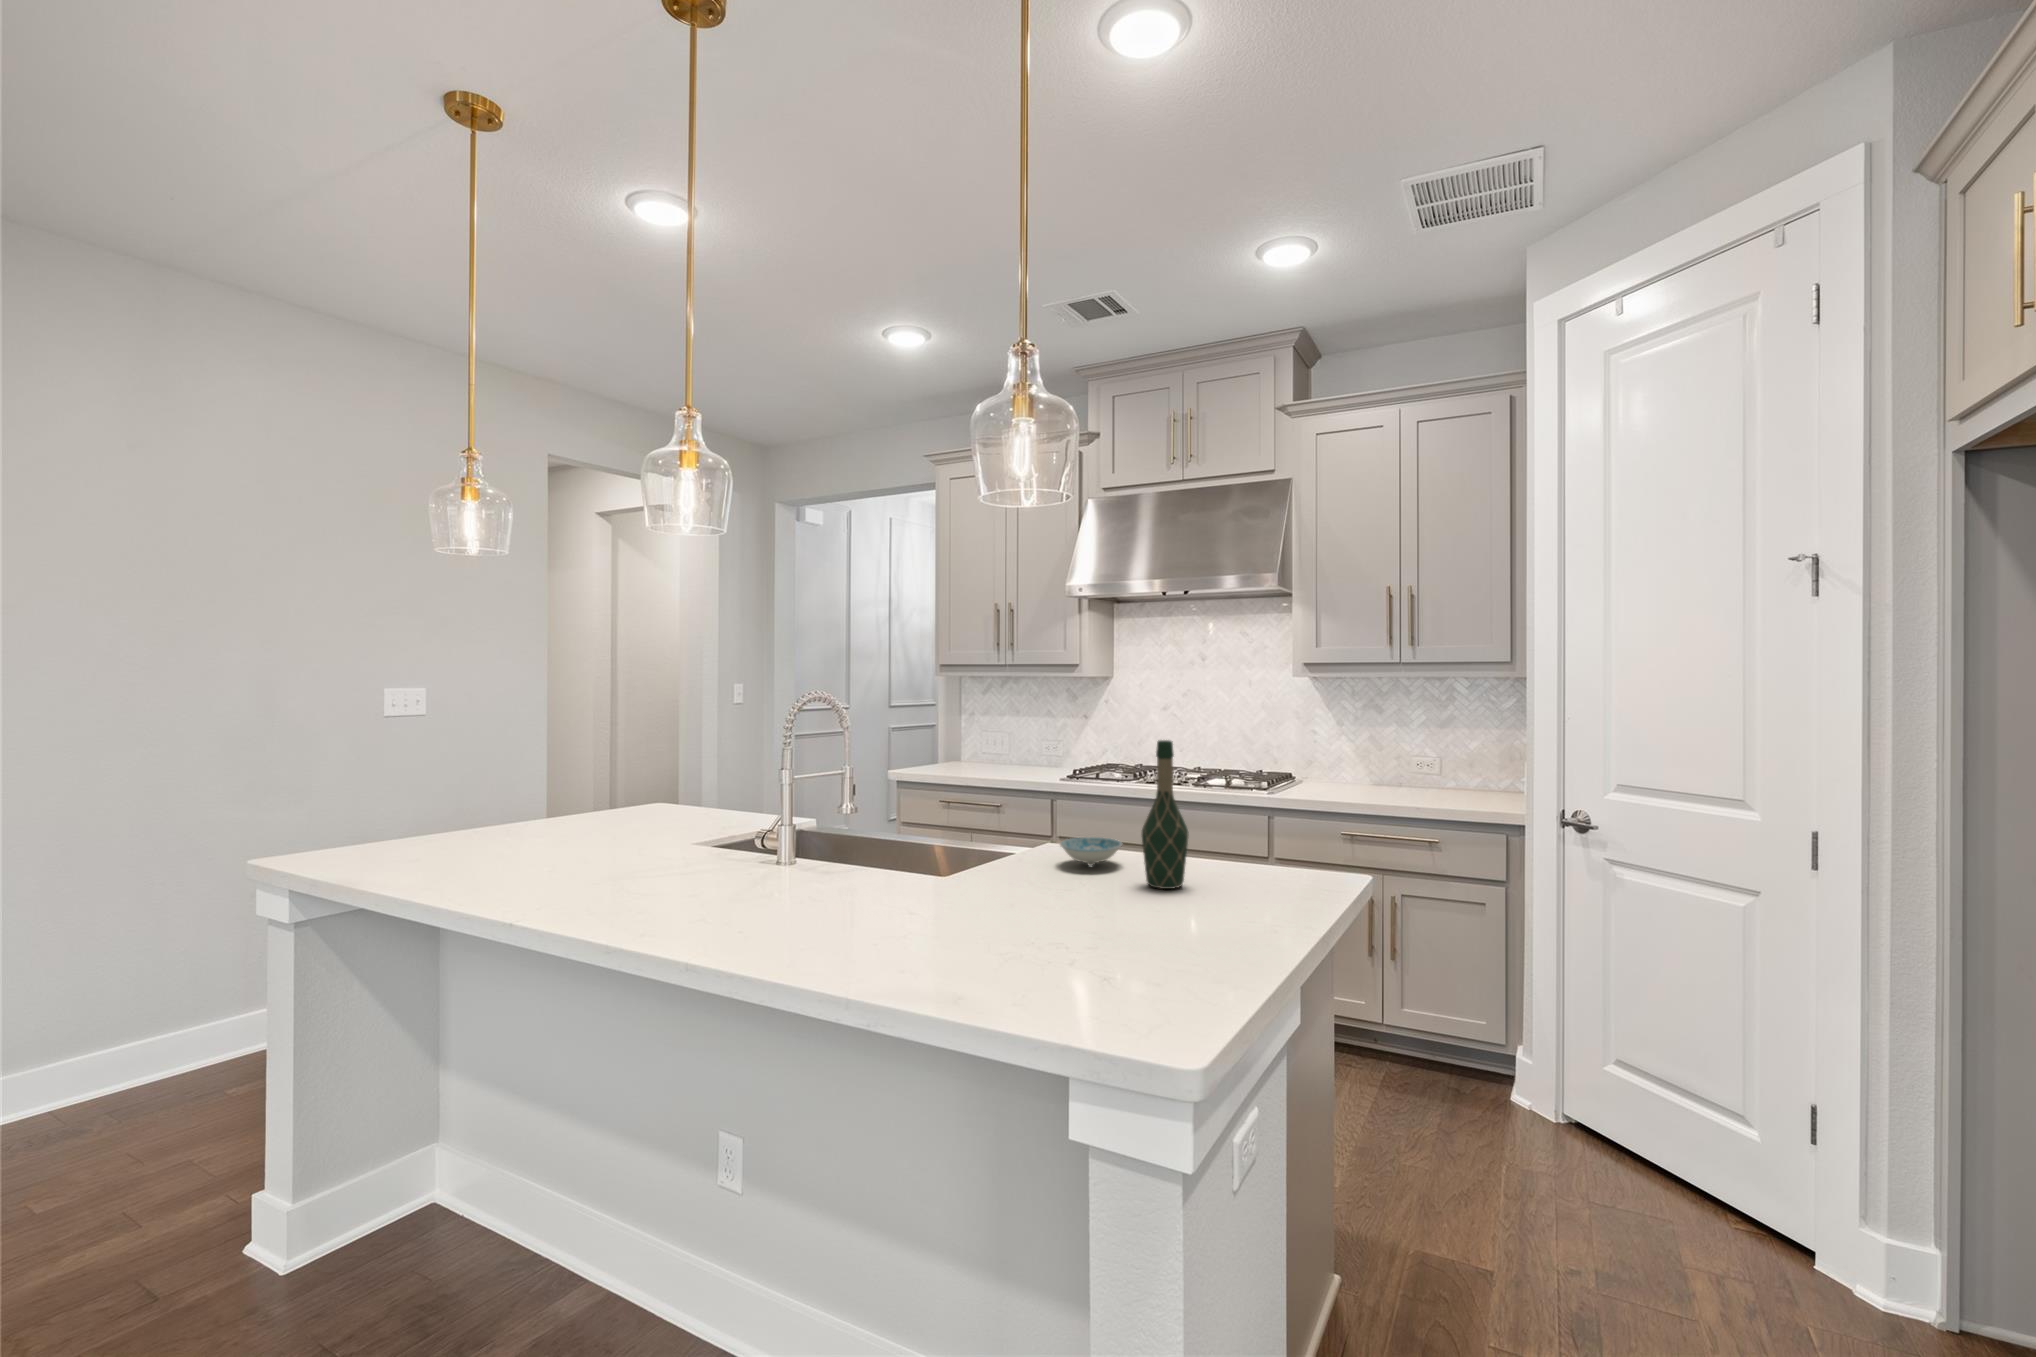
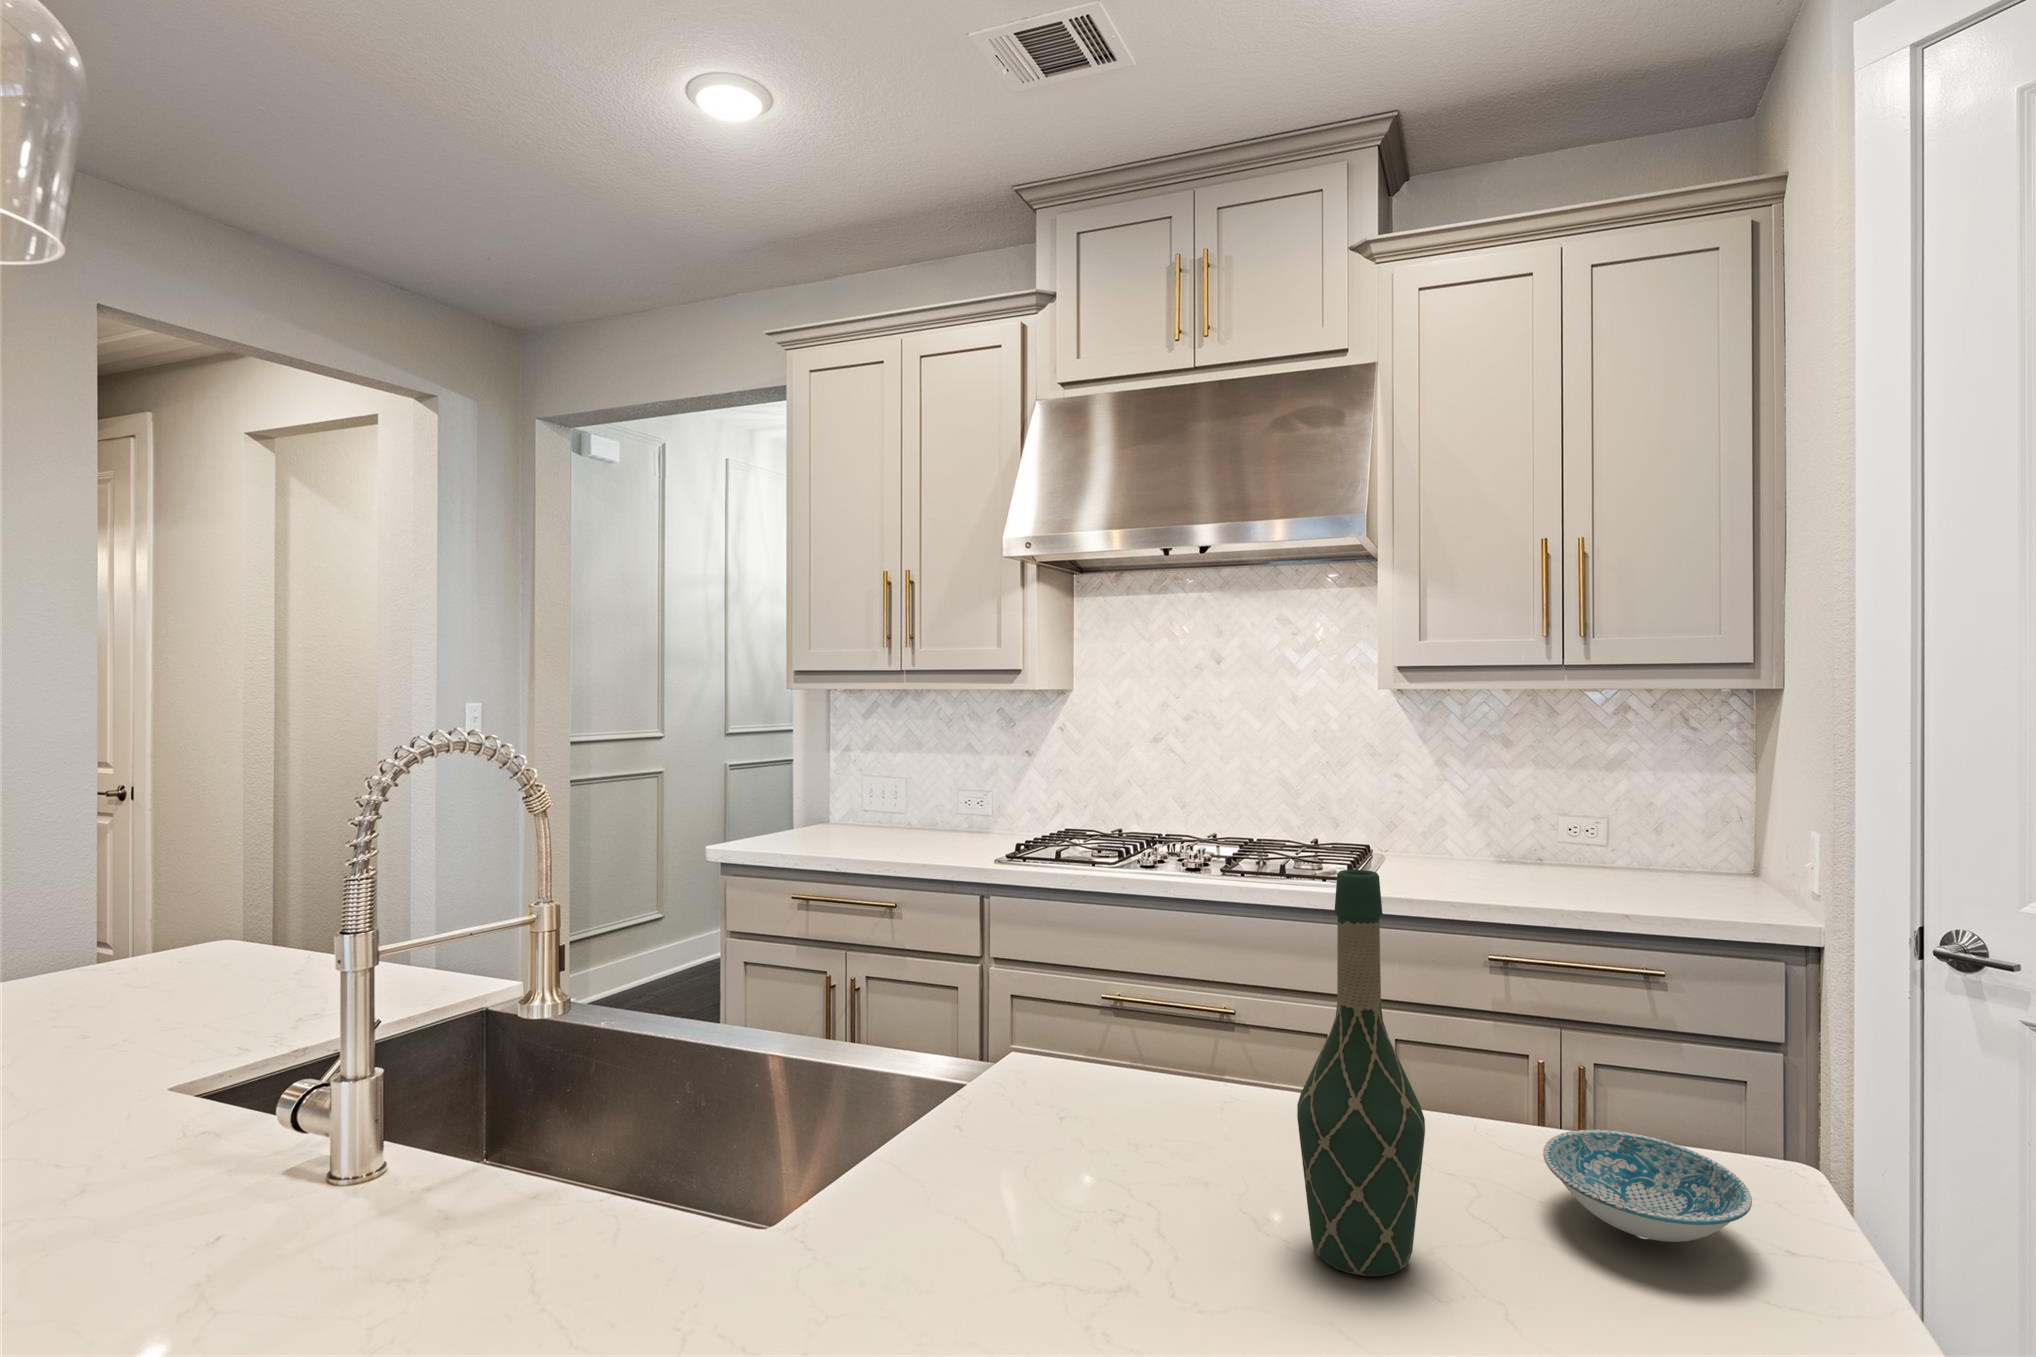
ceramic bowl: present [1060,837,1122,866] -> present [1543,1130,1752,1242]

